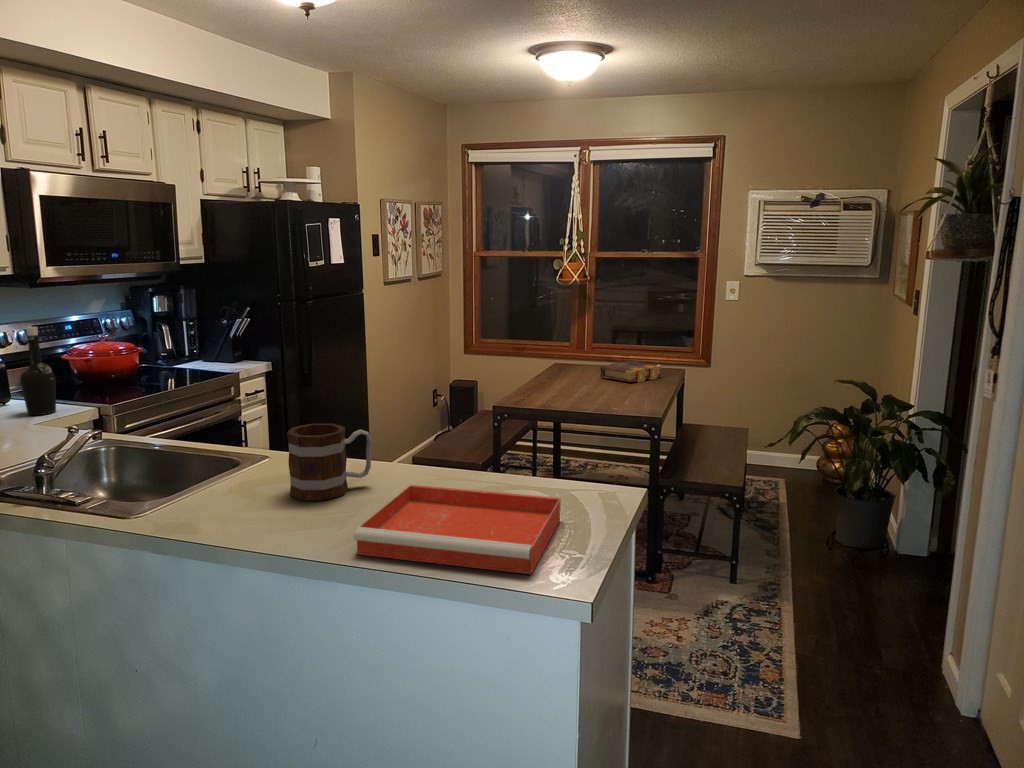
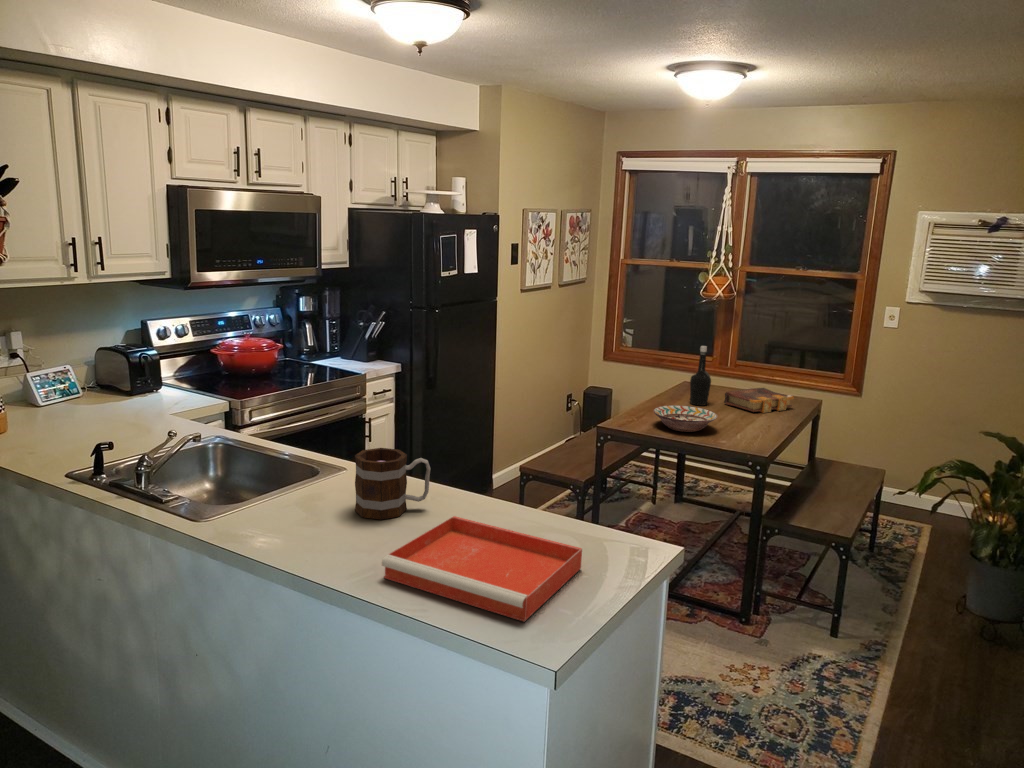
bottle: present [20,327,56,415] -> present [690,346,711,406]
decorative bowl: none [544,379,606,403] -> present [653,405,717,432]

